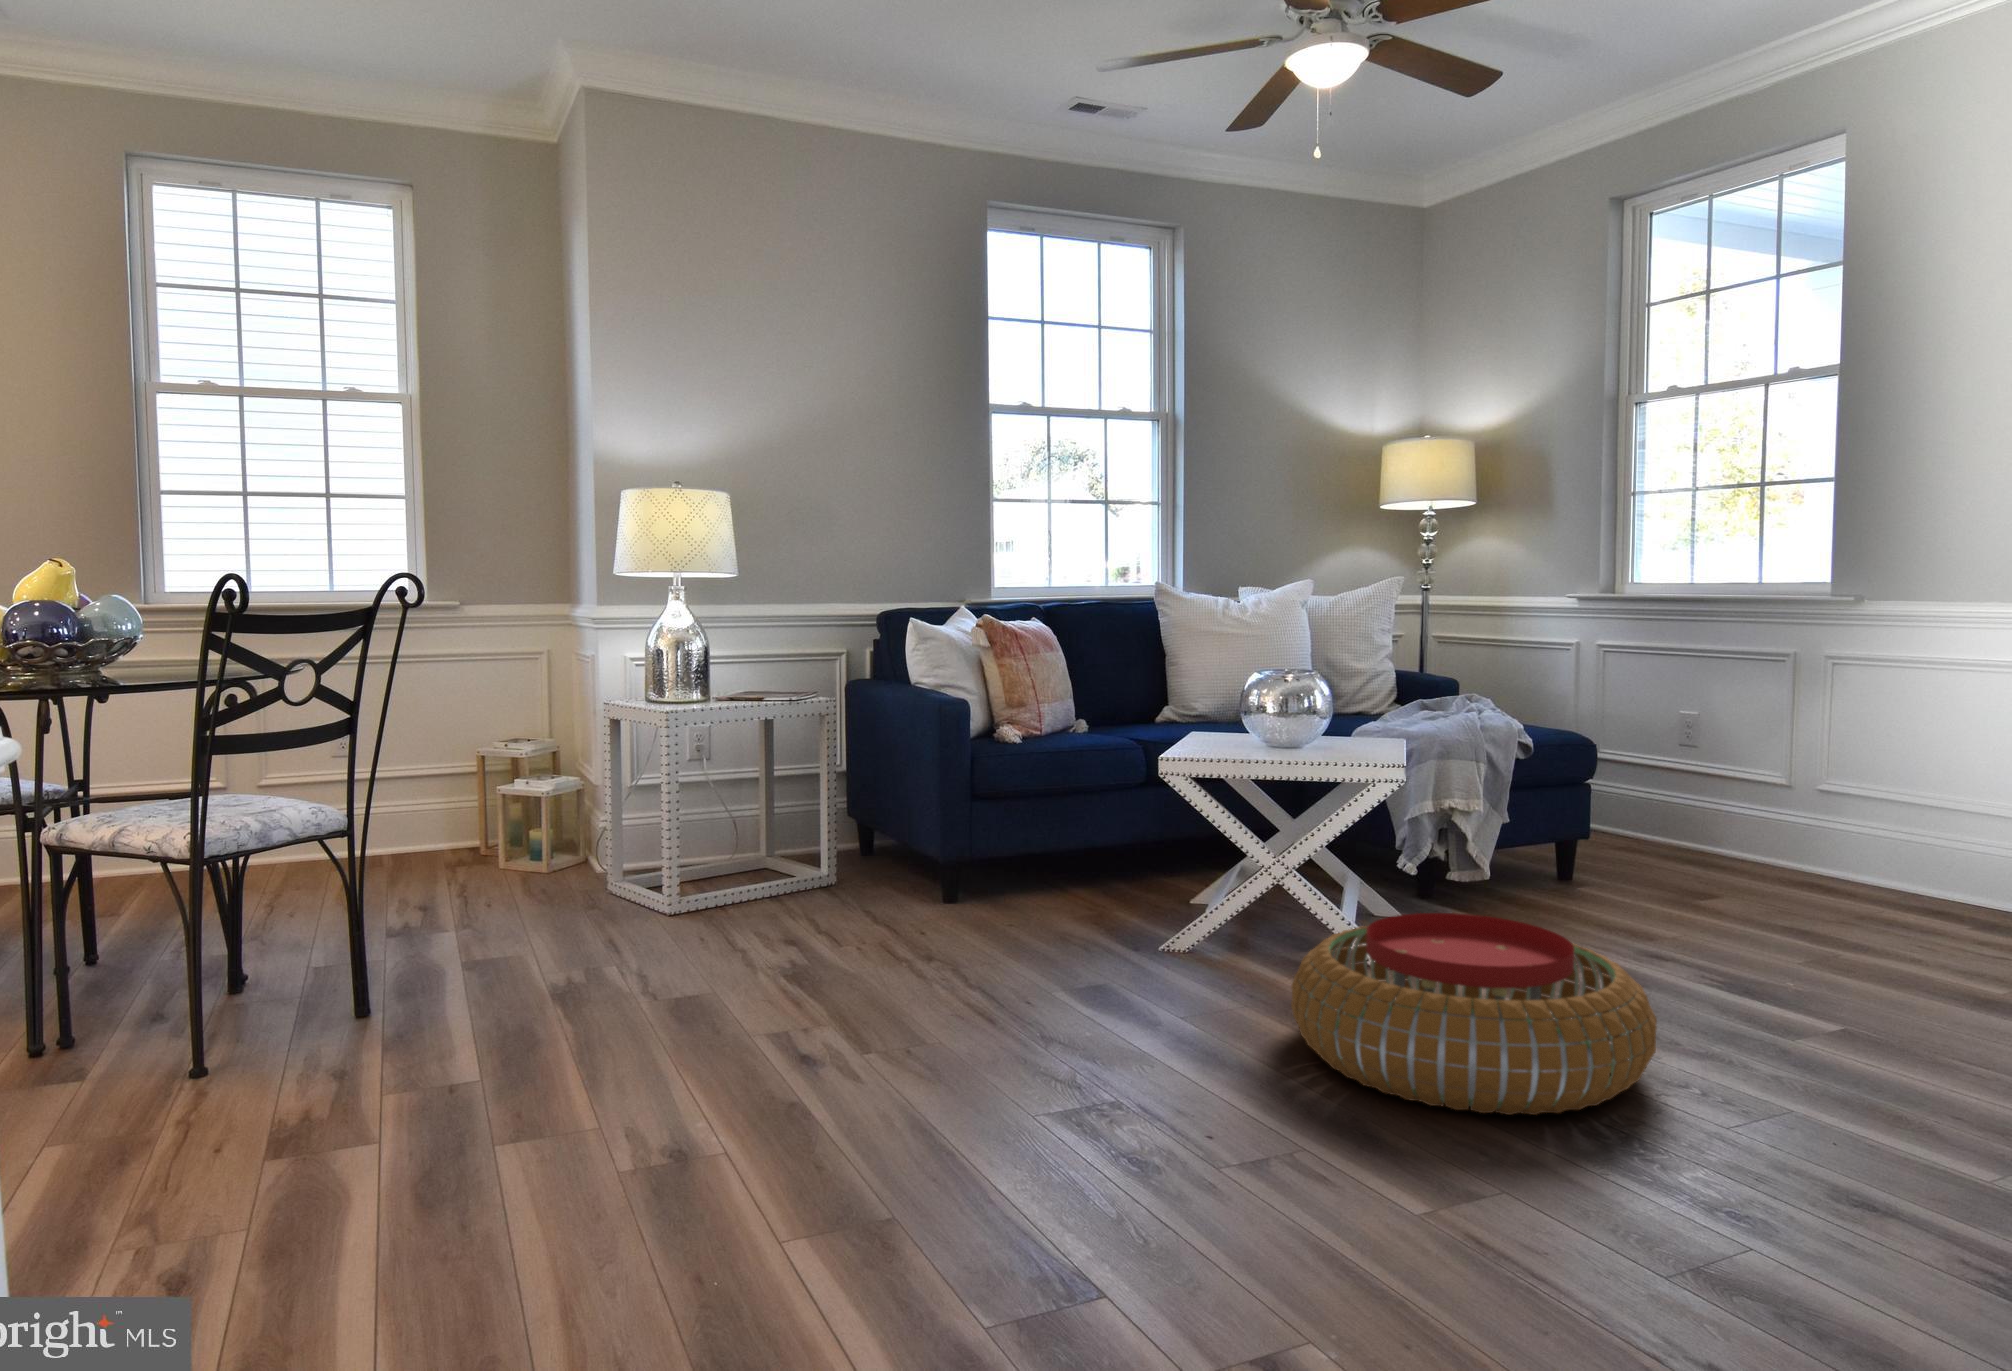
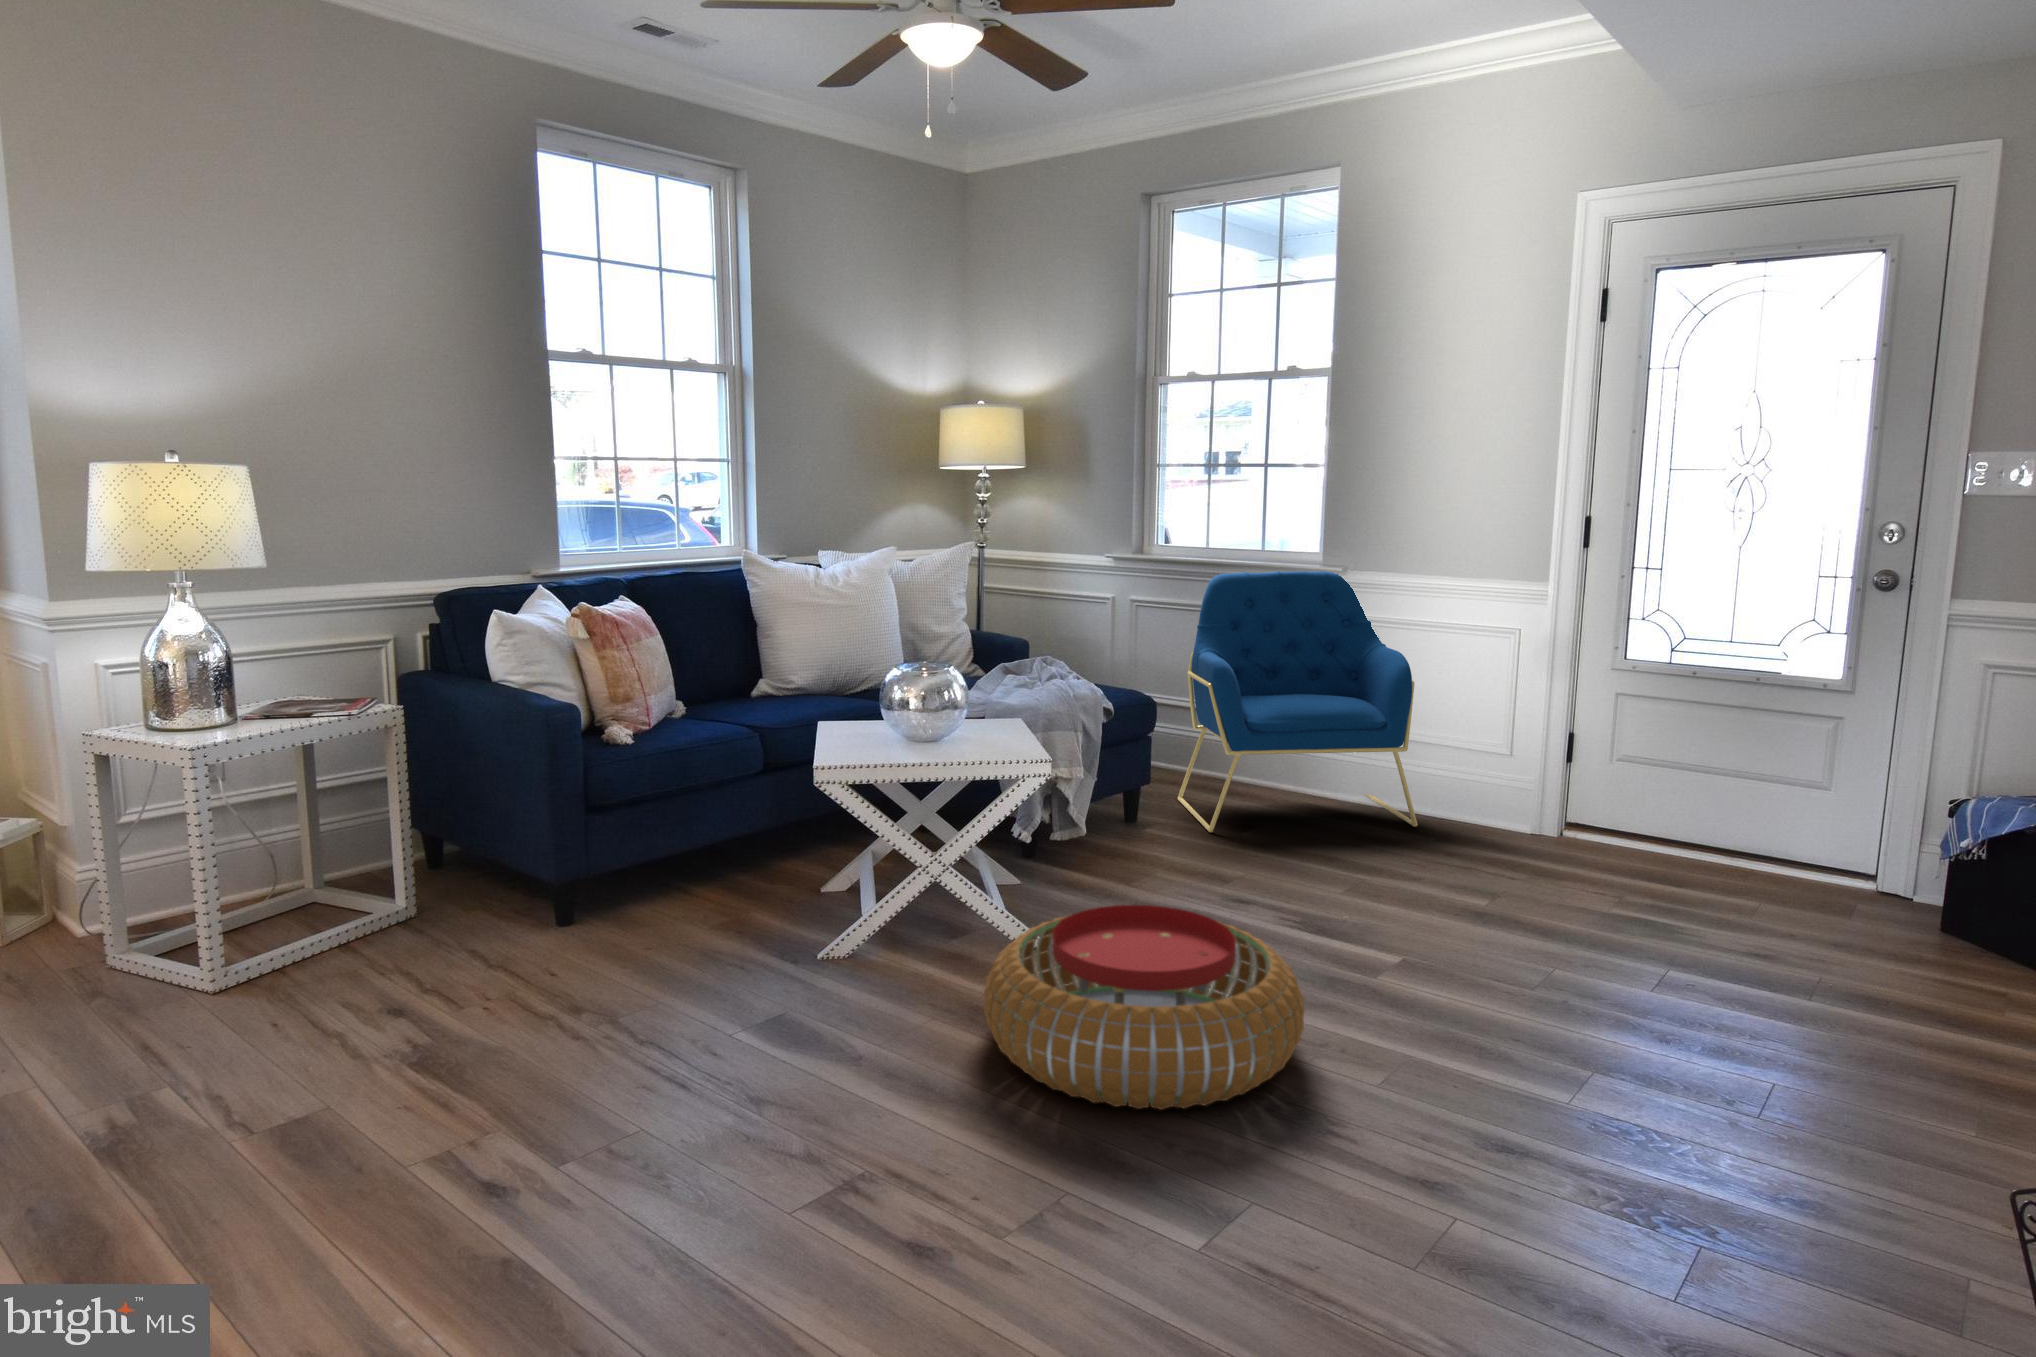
armchair: none [1632,604,1952,918] -> present [1178,571,1417,832]

